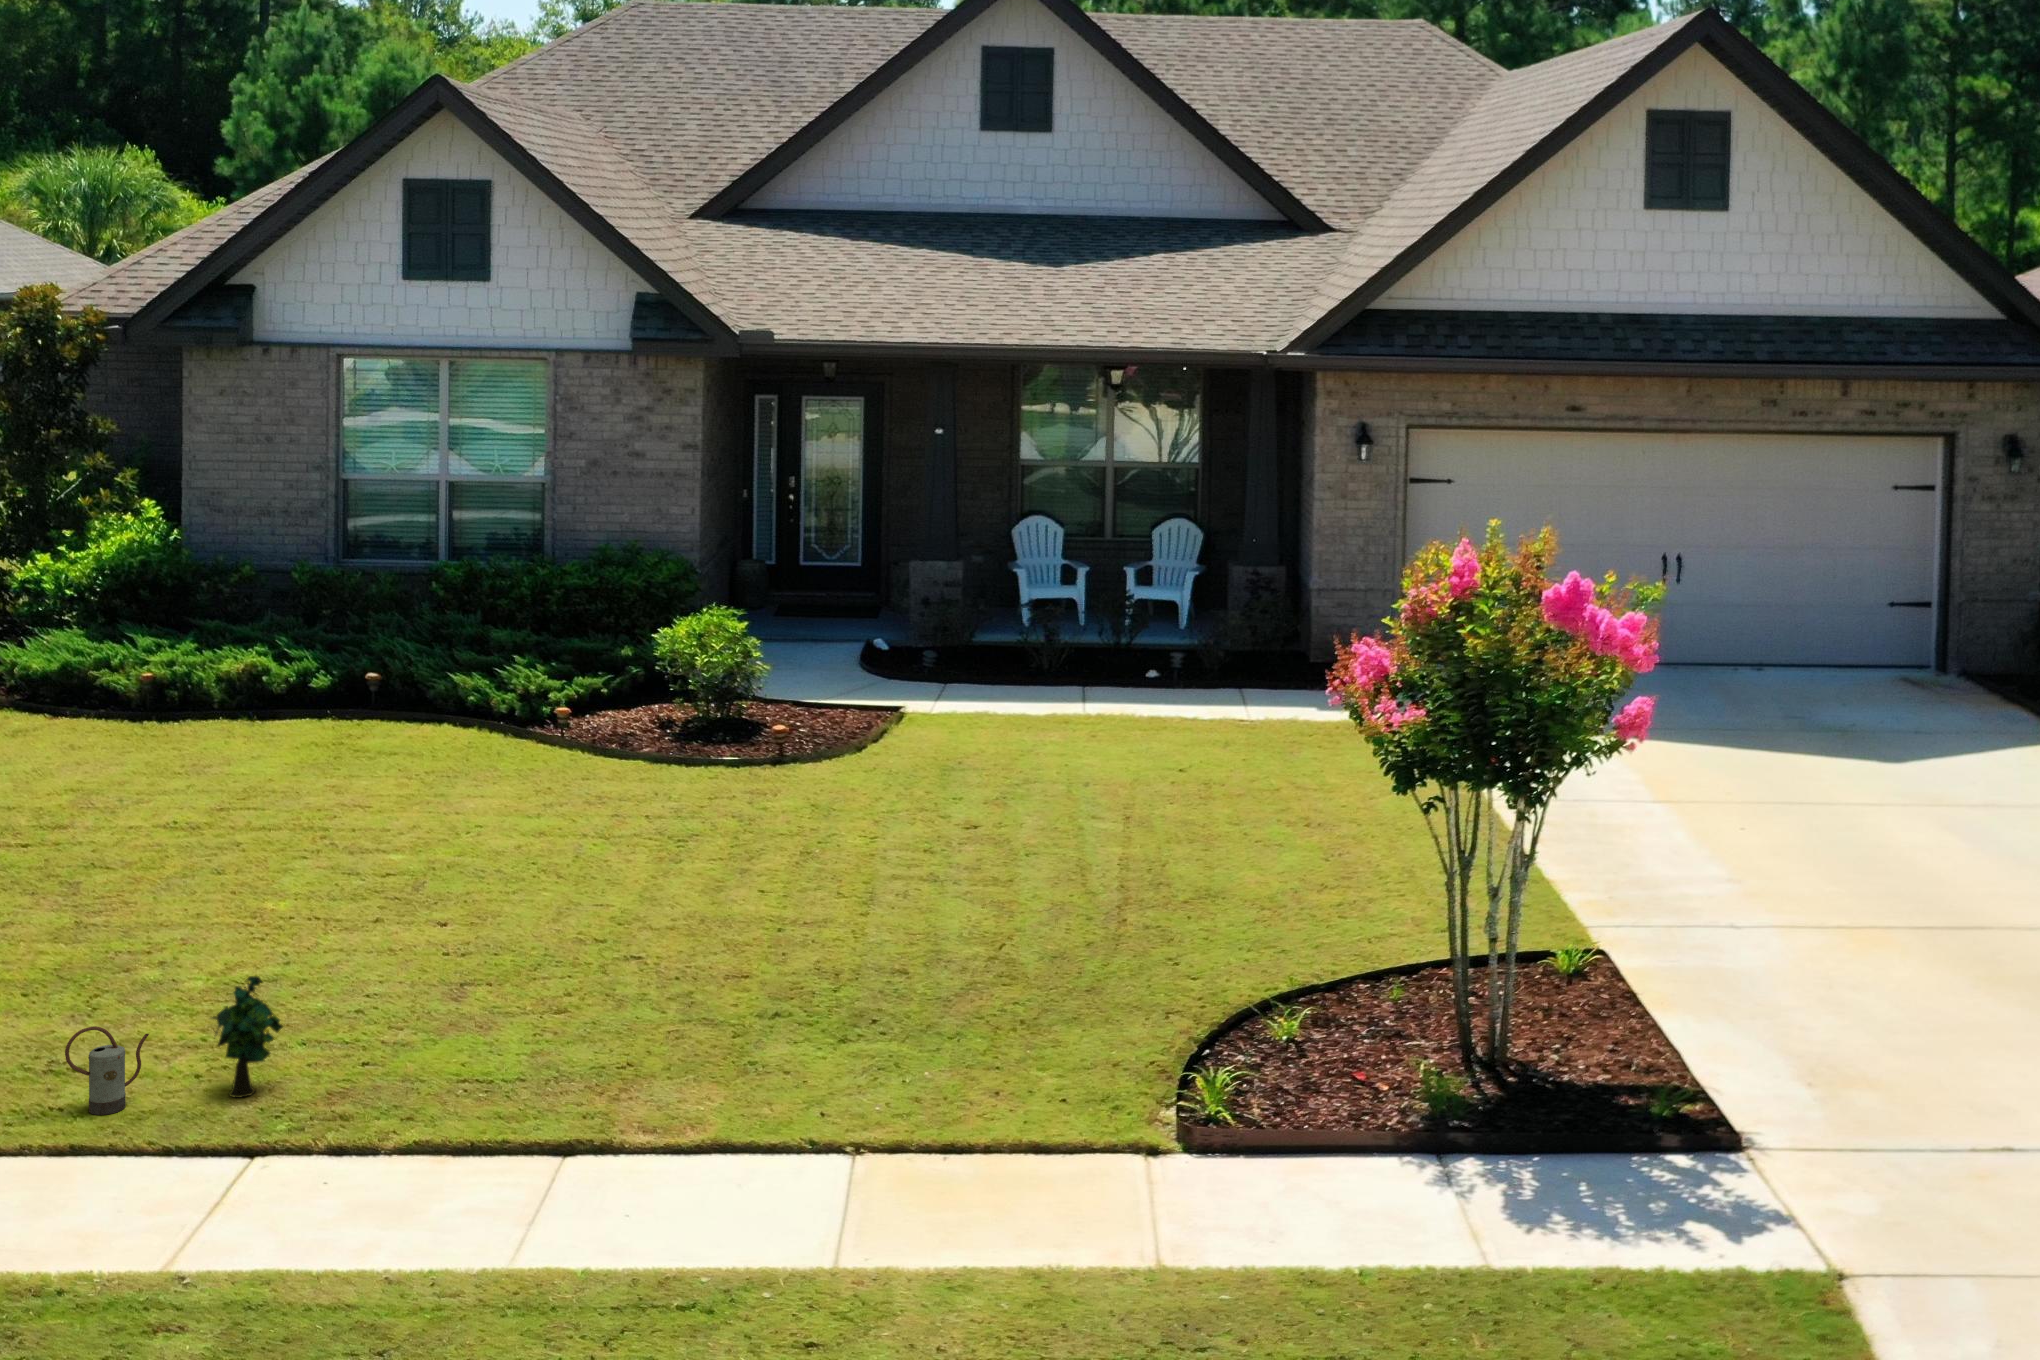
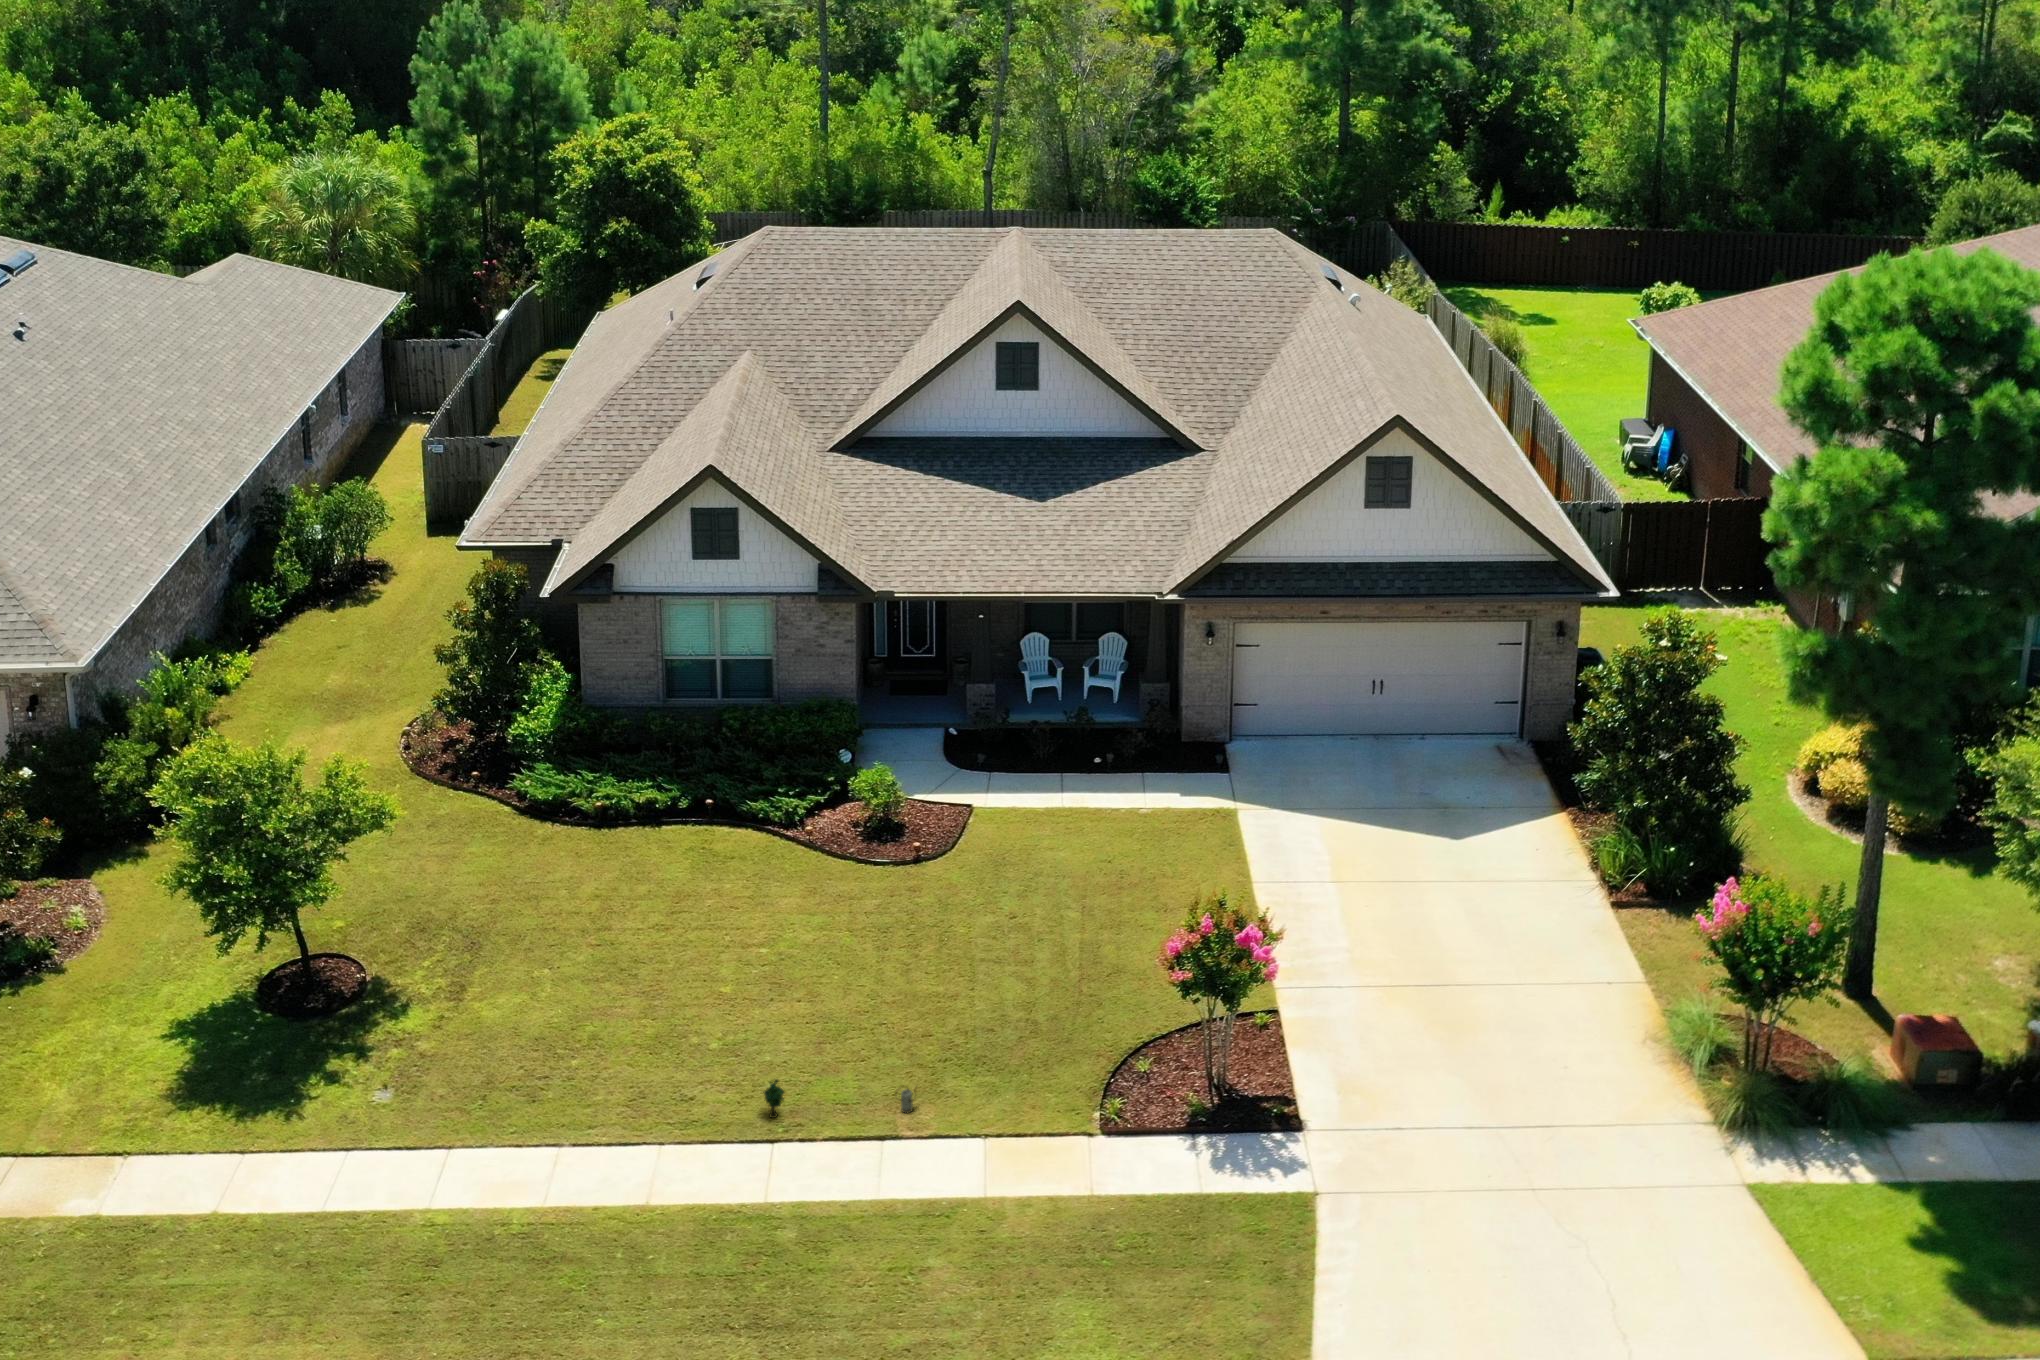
watering can: present [65,1026,149,1115] -> present [896,1088,913,1113]

